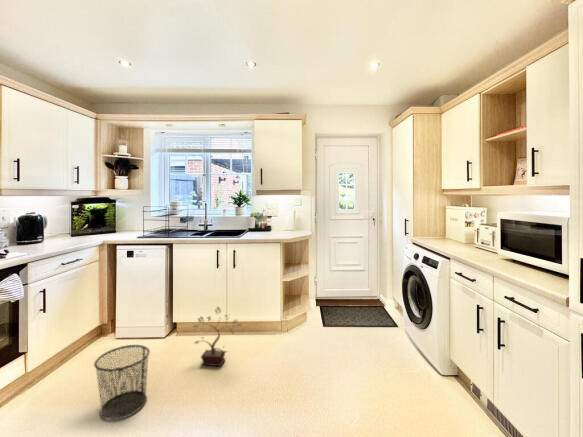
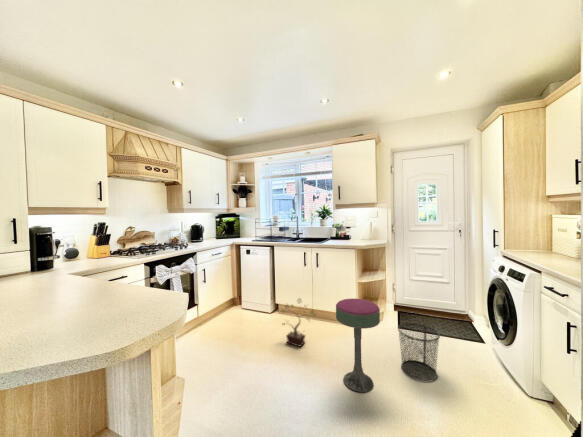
bar stool: none [271,300,319,402] -> present [336,299,380,392]
waste bin: present [94,345,150,420] -> present [398,323,440,381]

